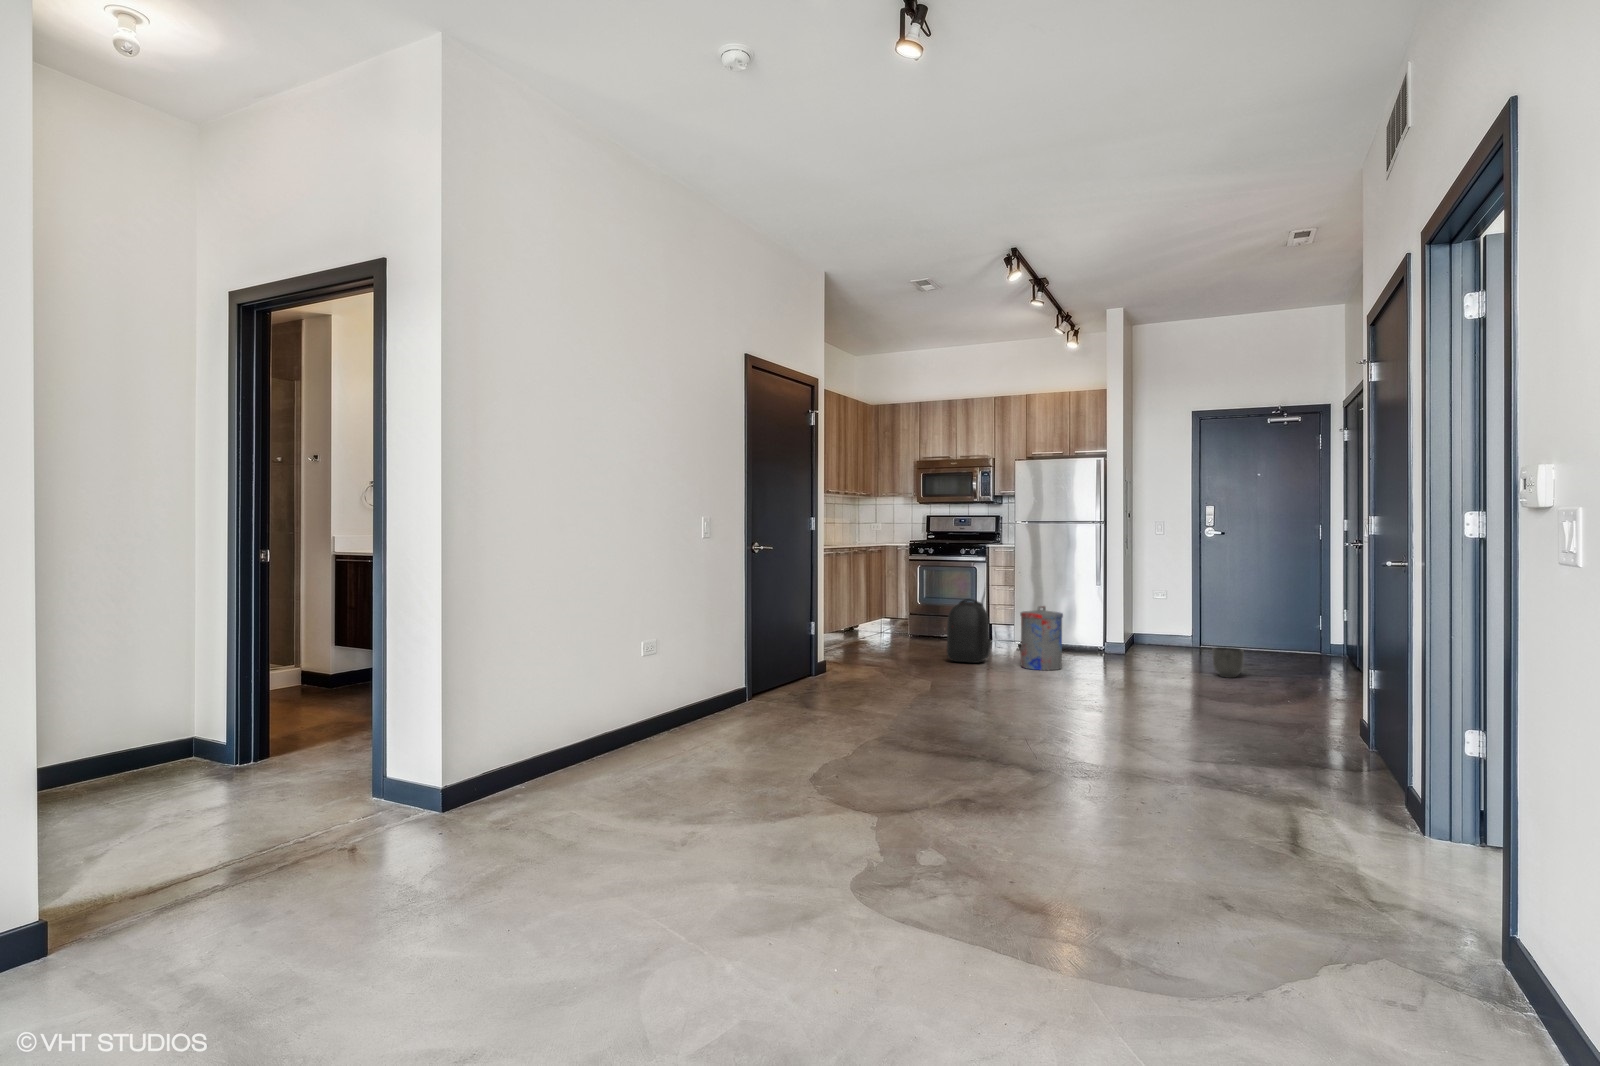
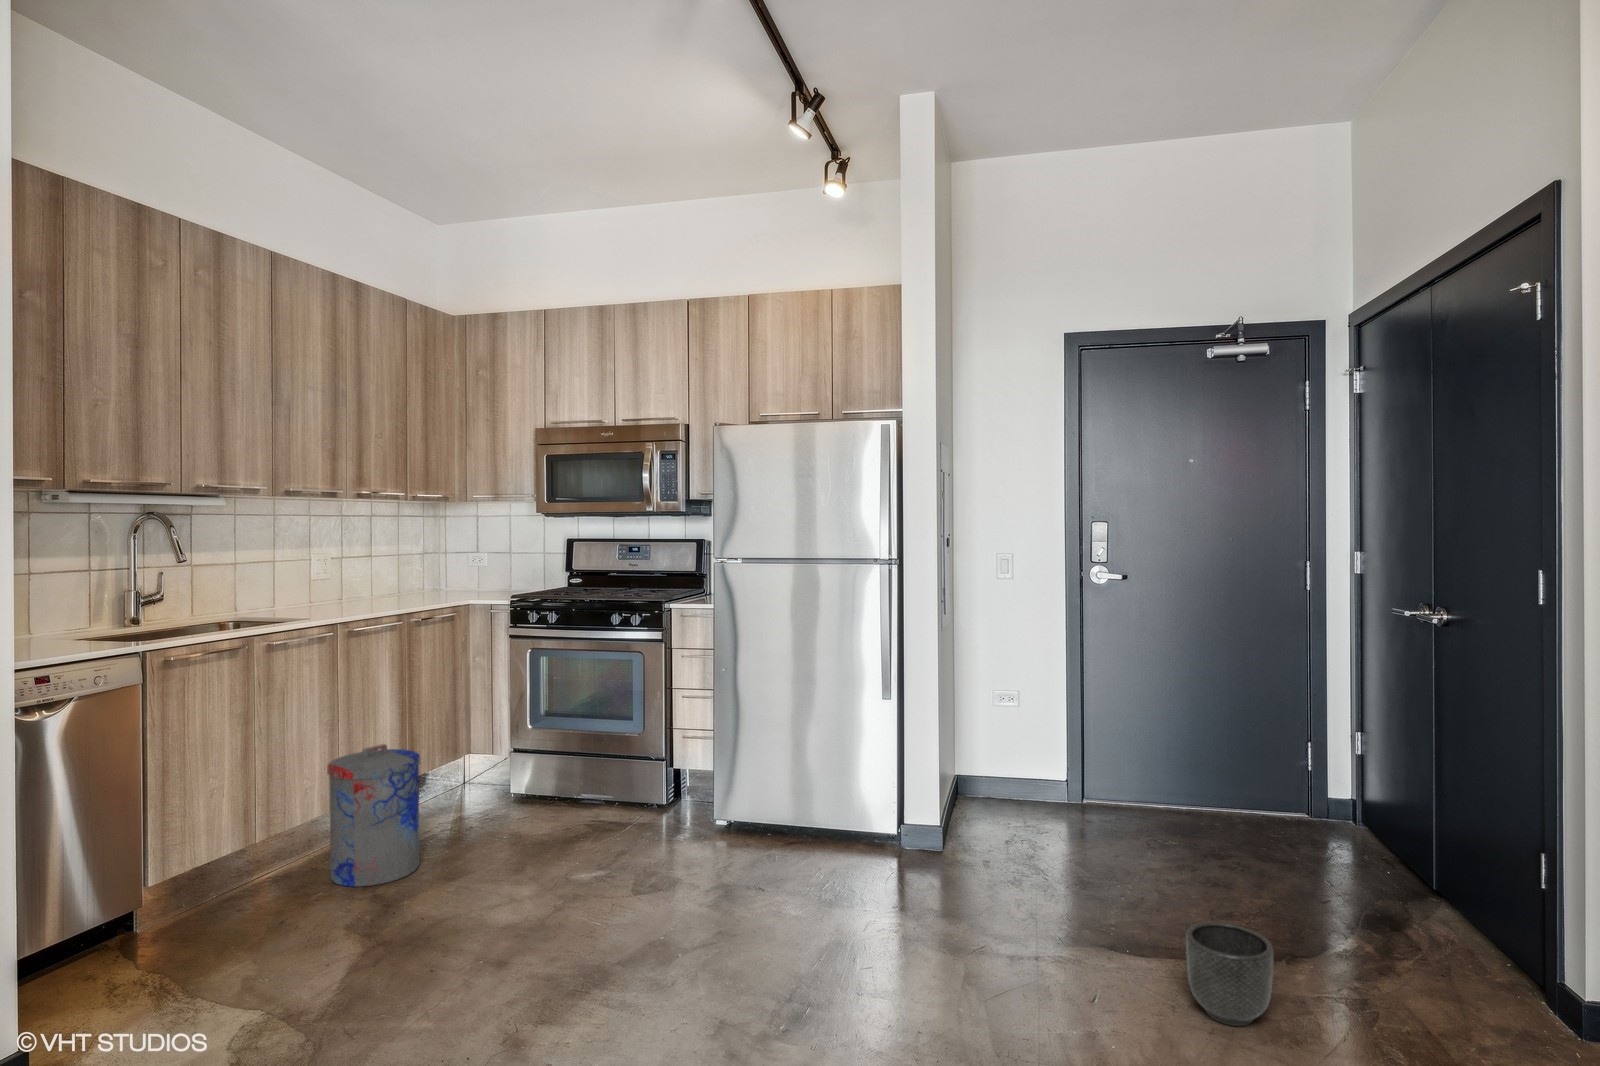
backpack: present [947,599,991,663] -> none [485,790,613,984]
trash can: present [1020,606,1063,670] -> present [327,744,420,887]

